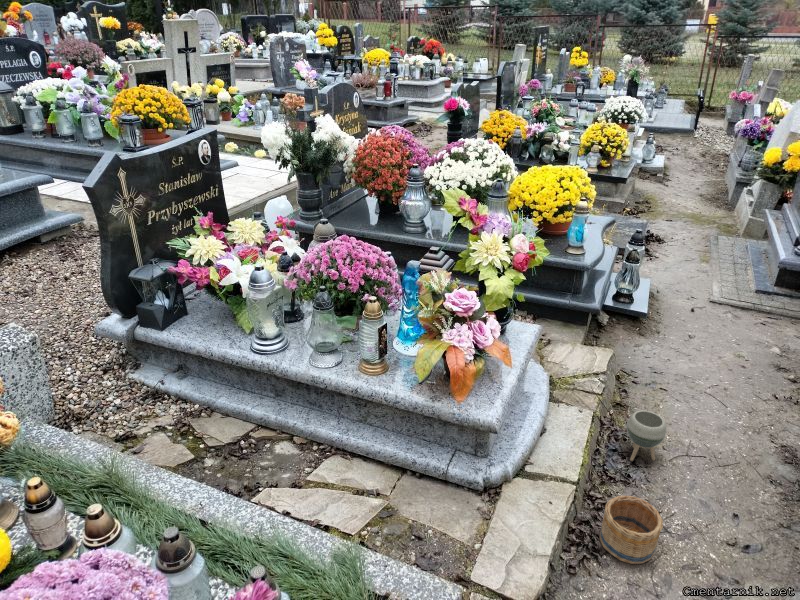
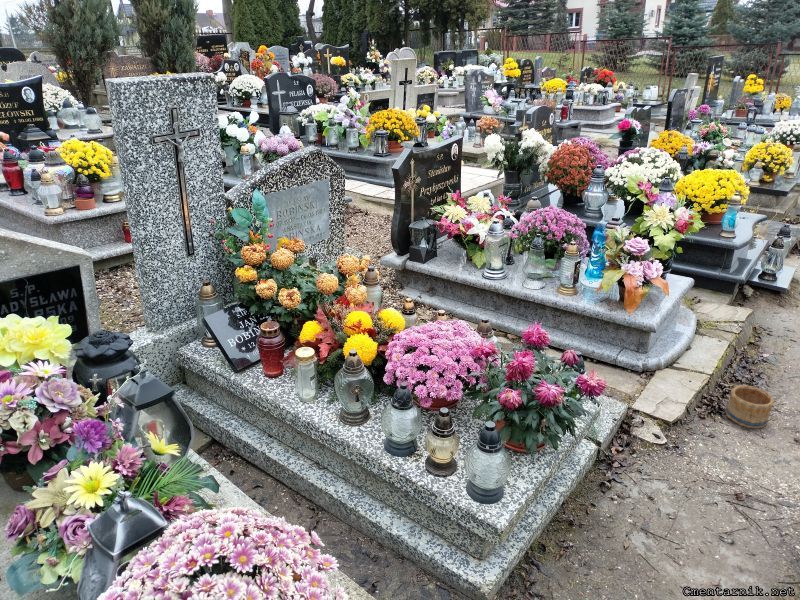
planter: present [627,410,666,461] -> none [756,342,788,380]

